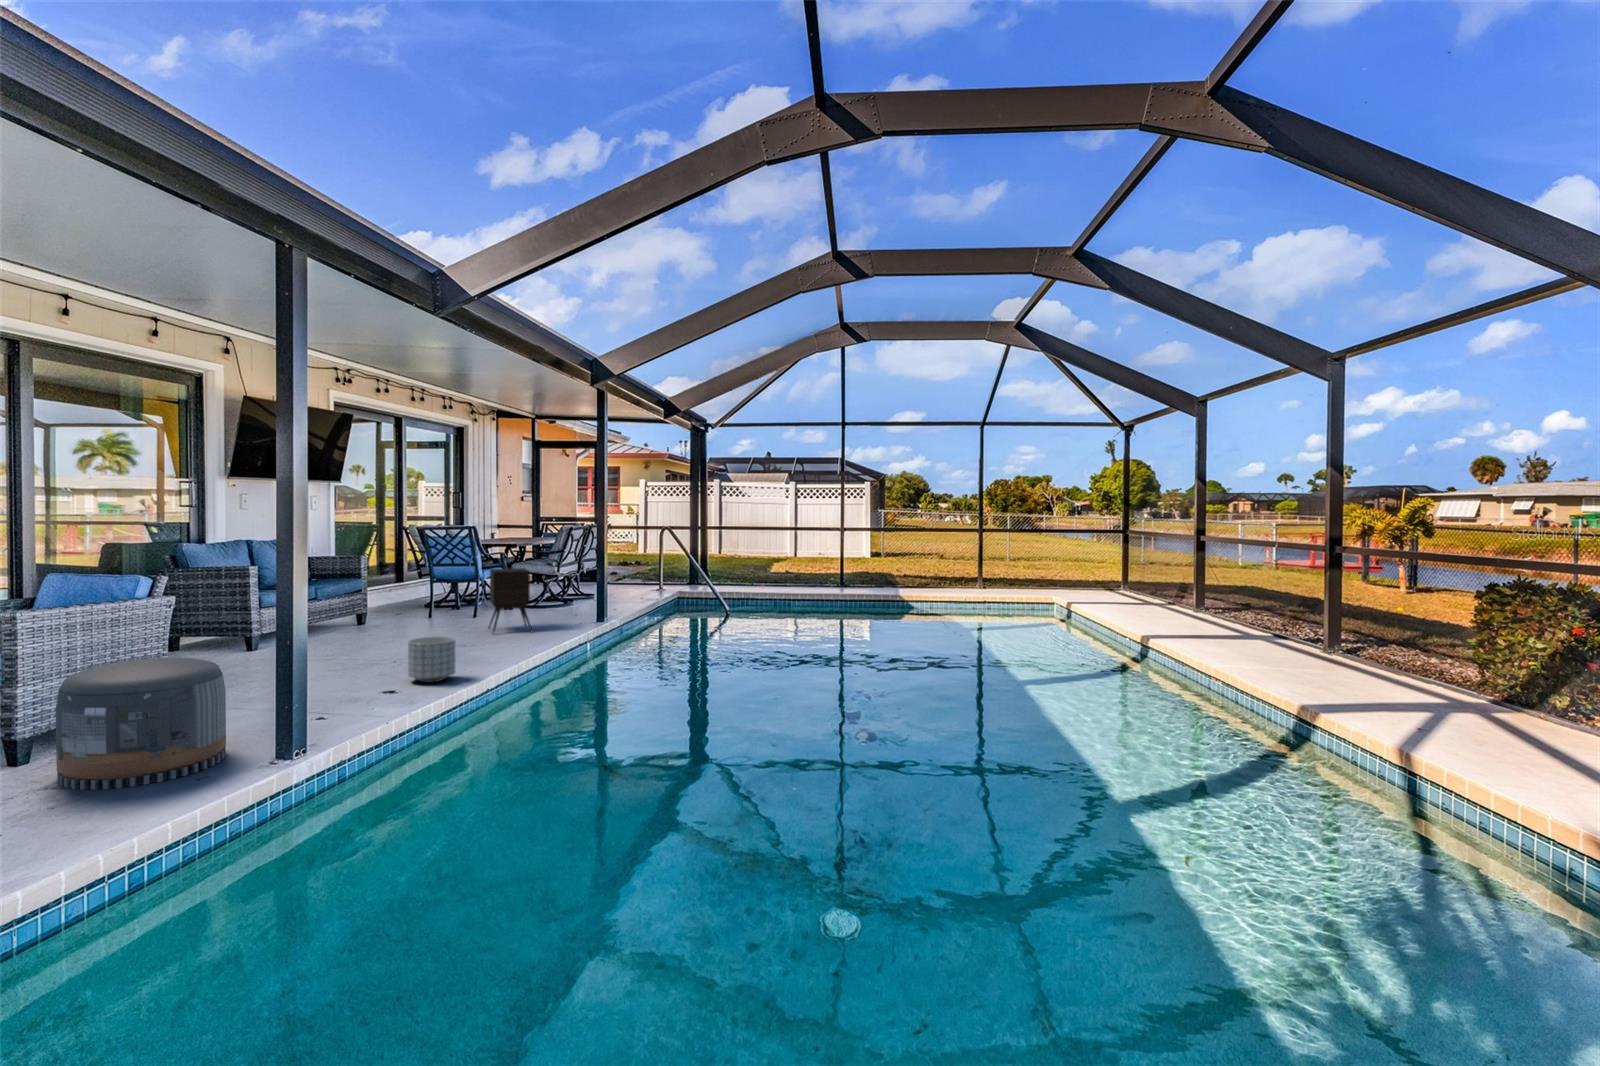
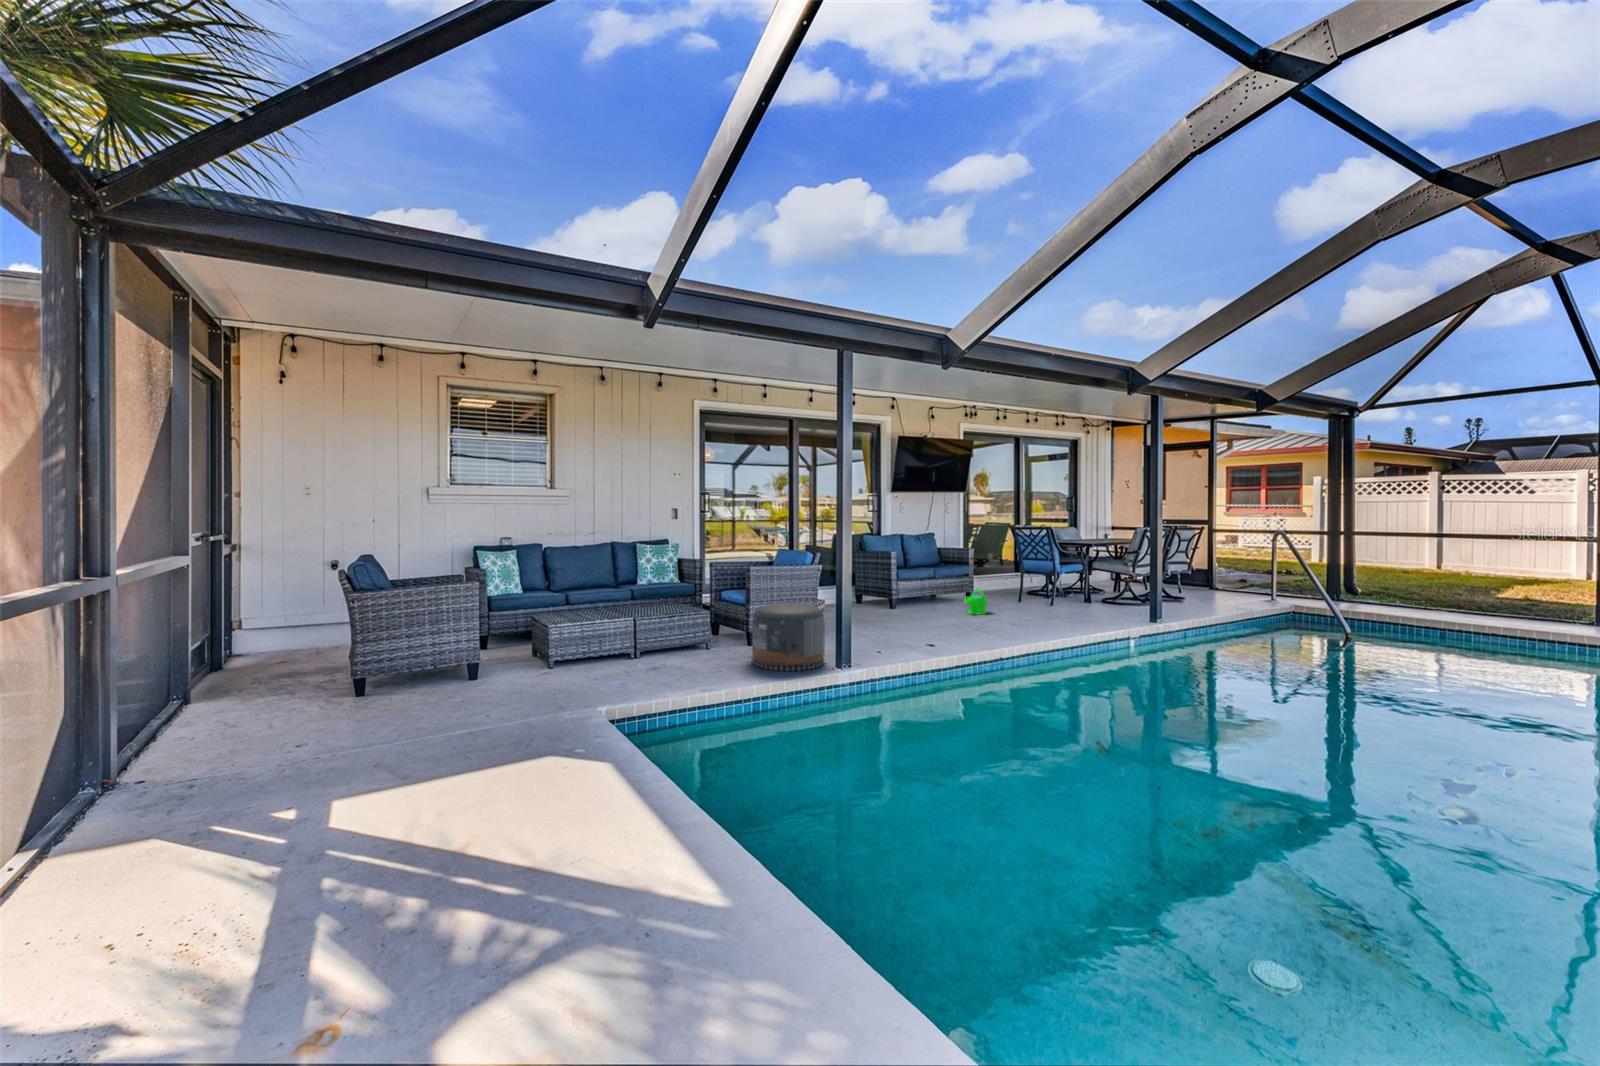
side table: present [489,568,532,634] -> none [1047,564,1082,621]
watering can: none [381,607,413,642] -> present [964,588,988,615]
planter: present [408,636,456,682] -> none [952,611,985,645]

